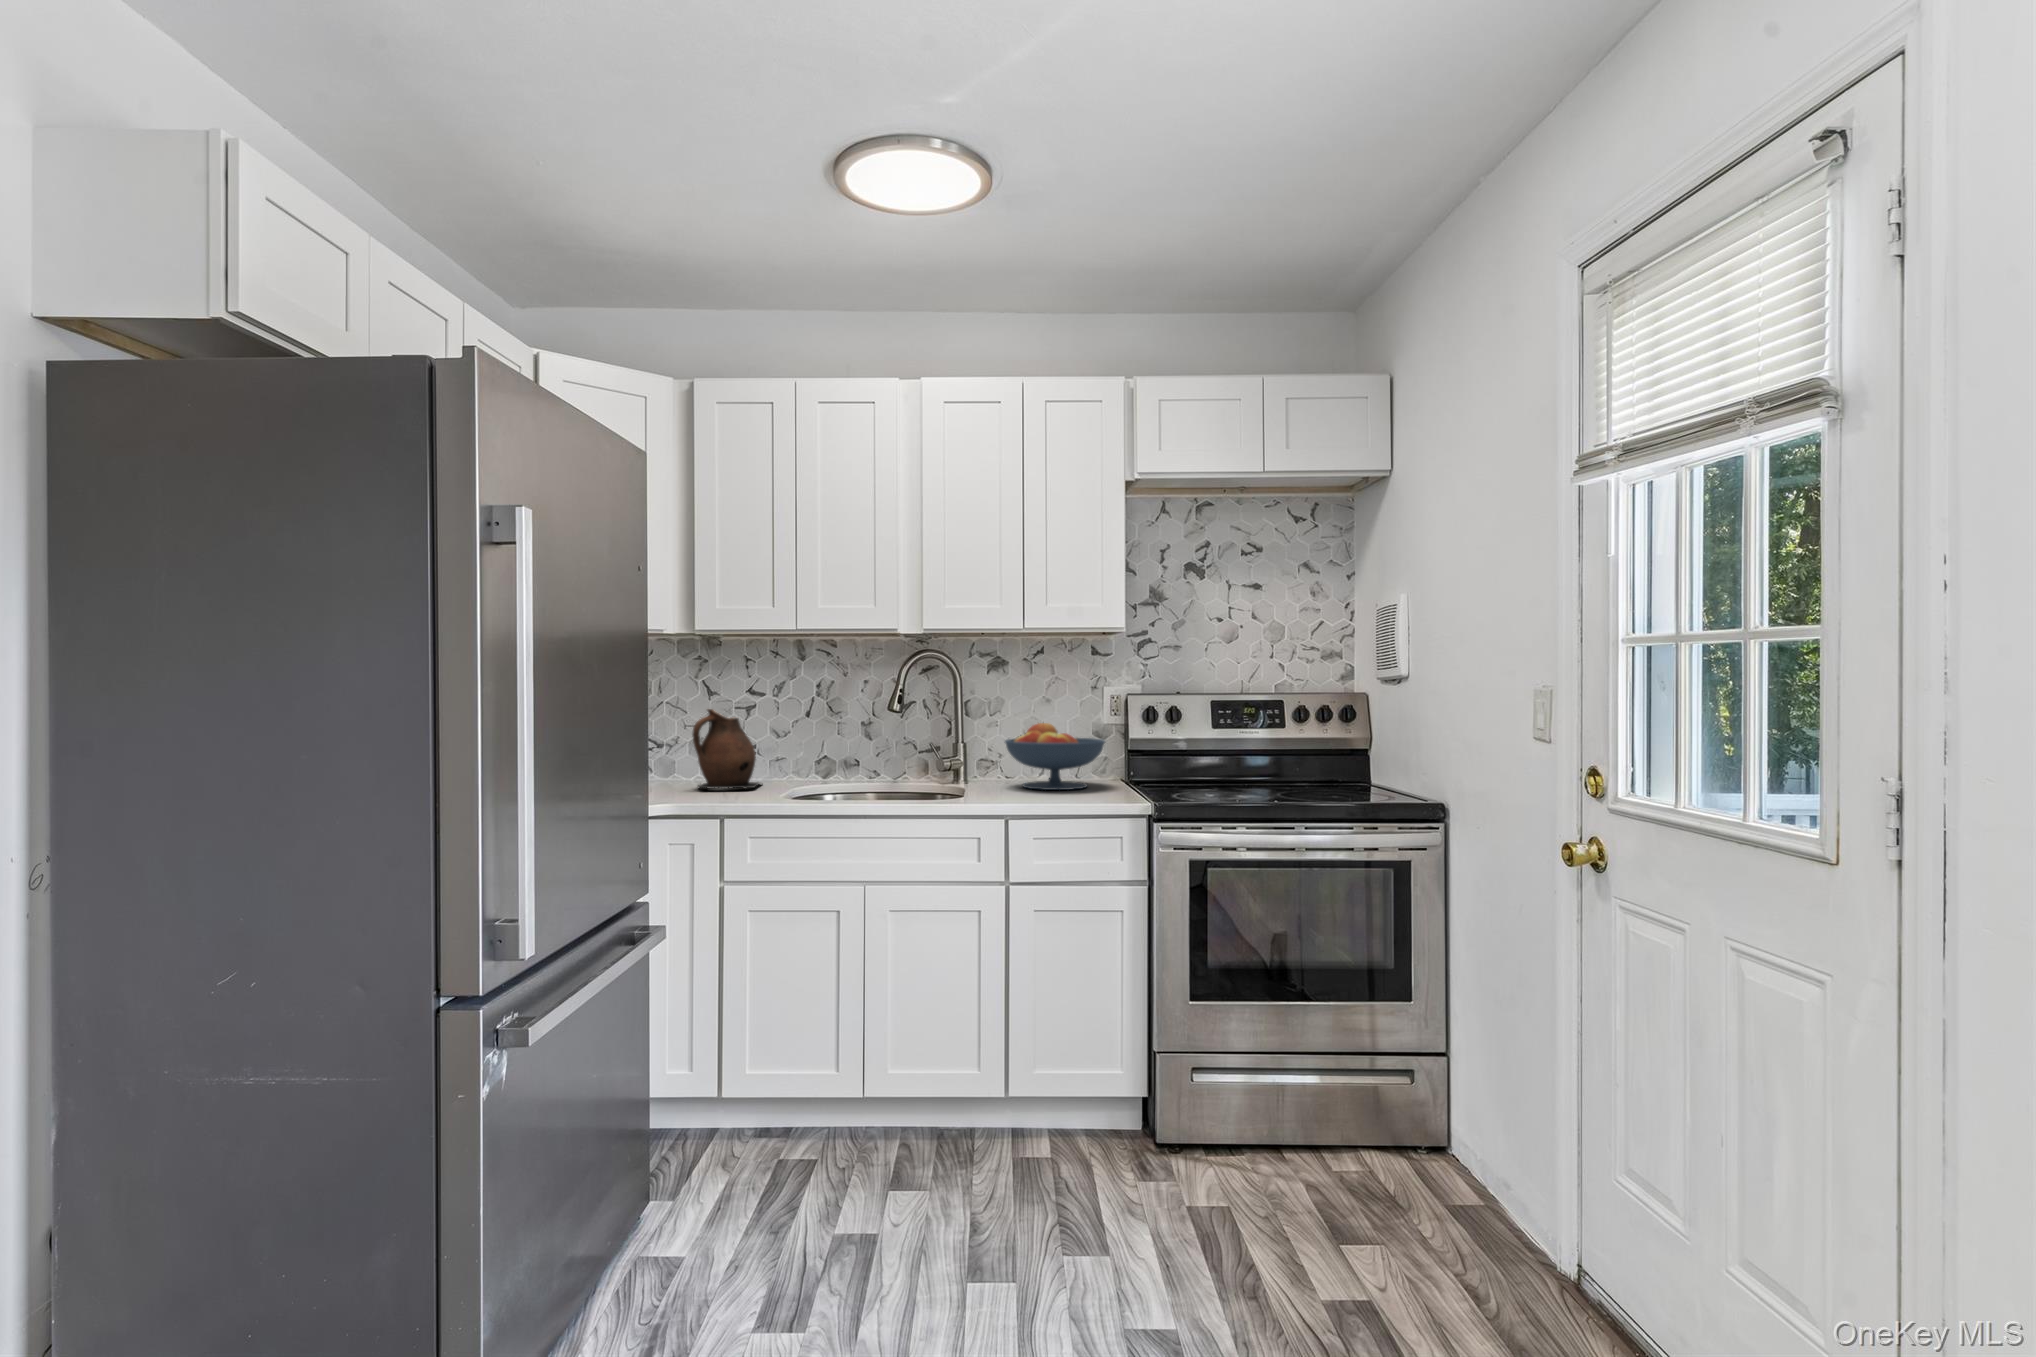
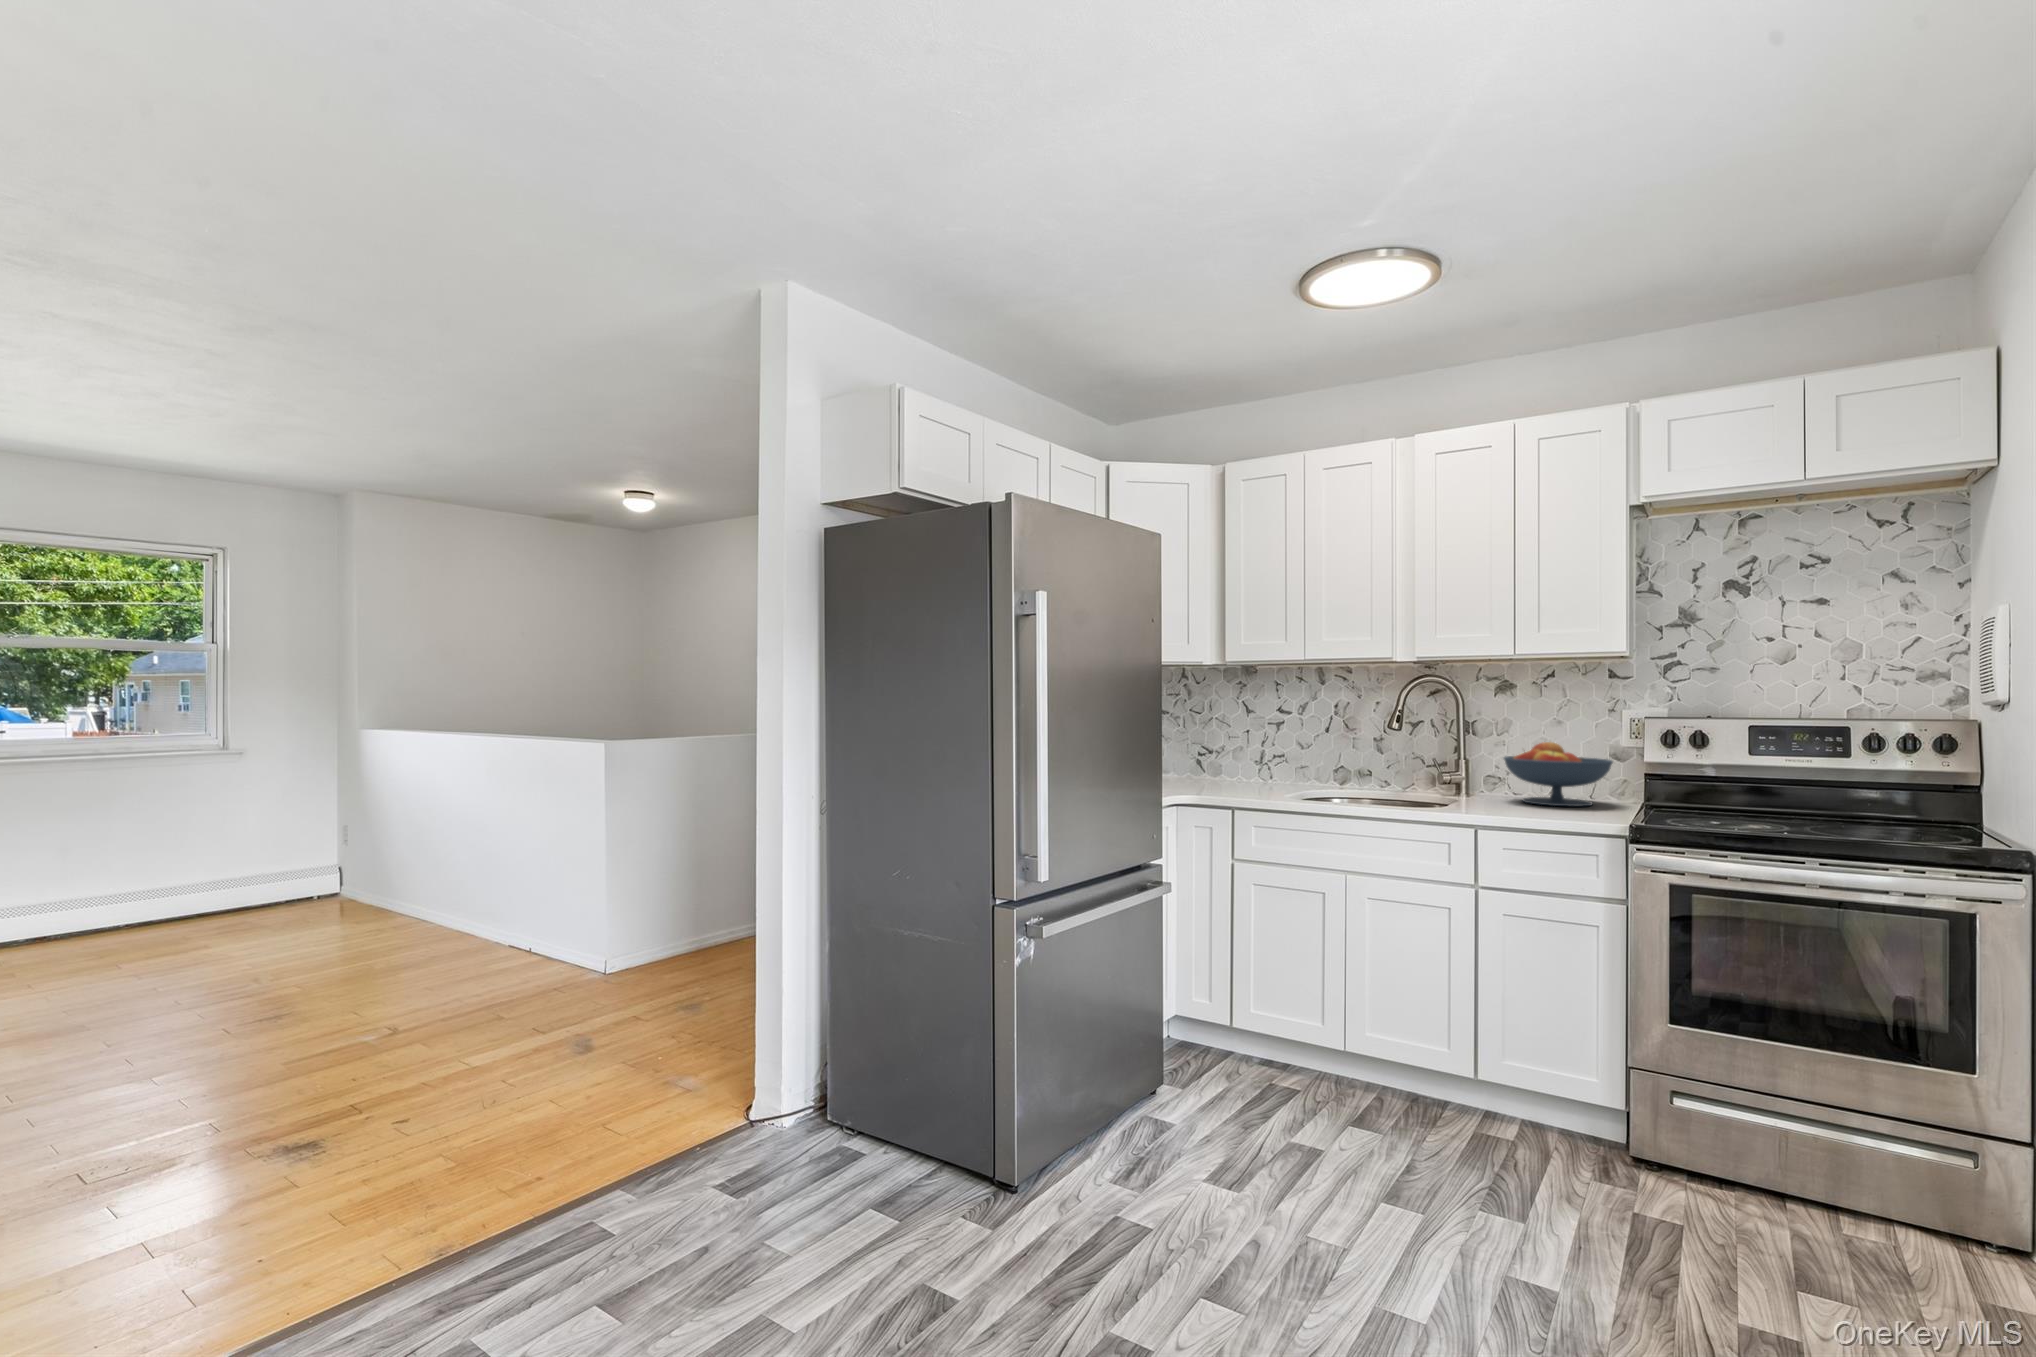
ceramic pitcher: present [693,709,760,789] -> none [1231,721,1290,787]

